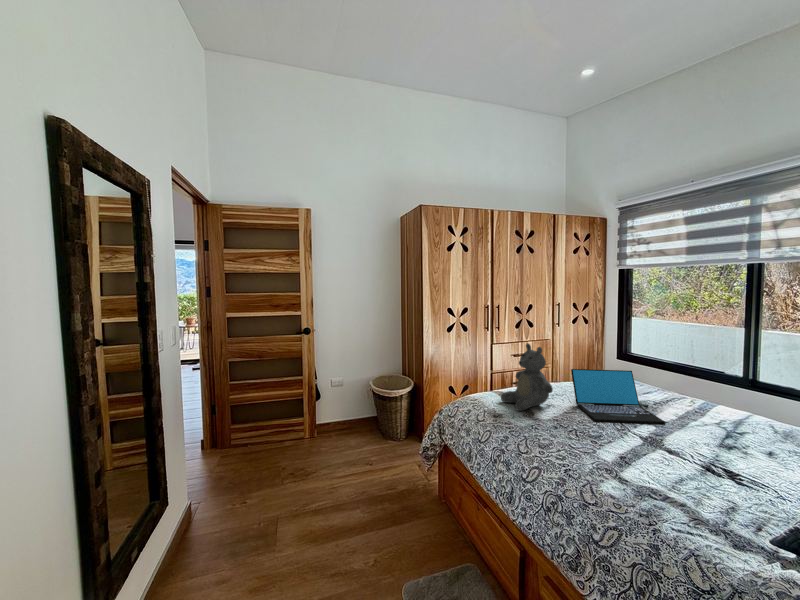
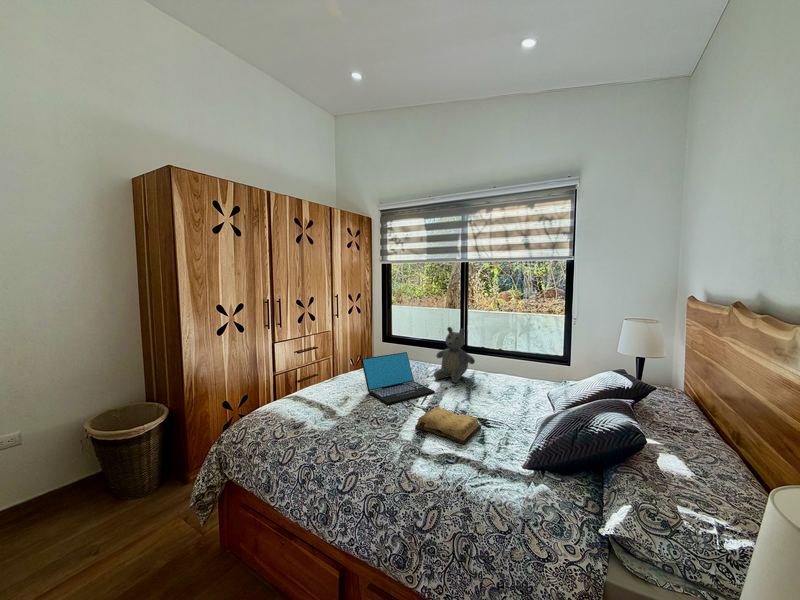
teddy bear: present [501,343,553,411] -> present [434,327,475,383]
diary: none [620,437,722,486] -> present [415,407,481,445]

